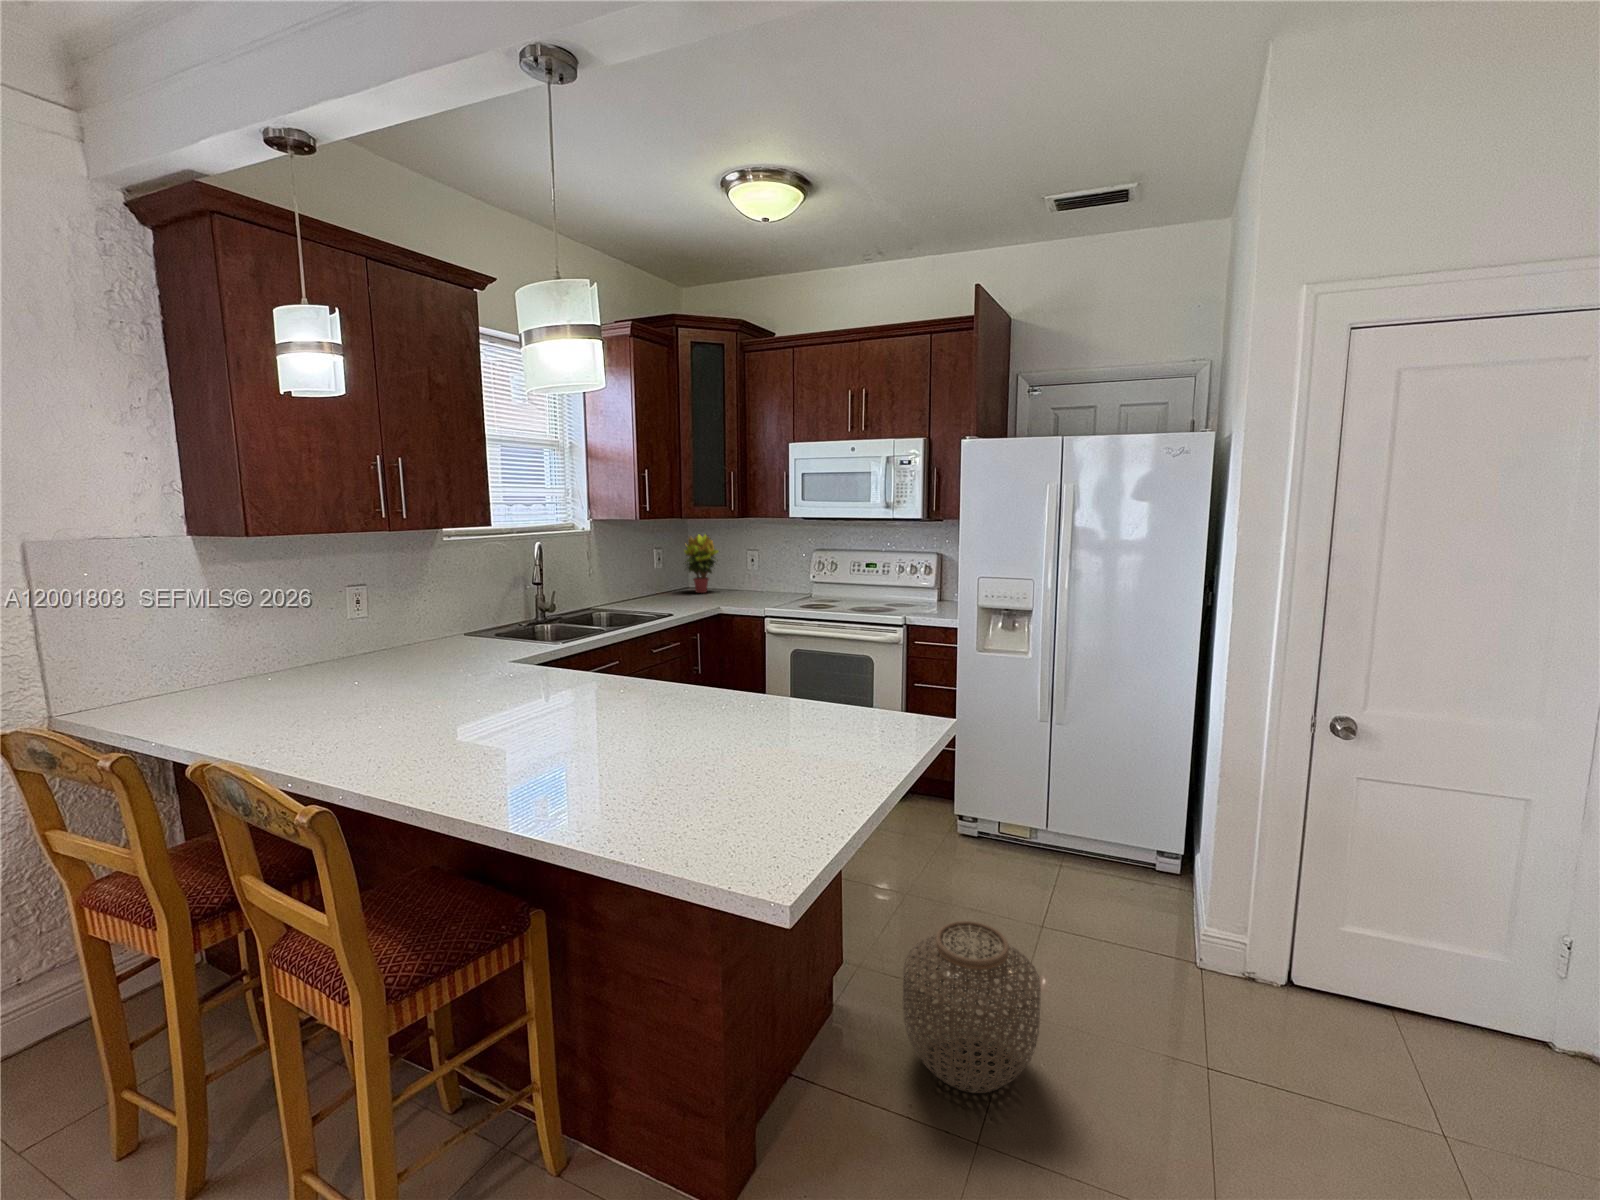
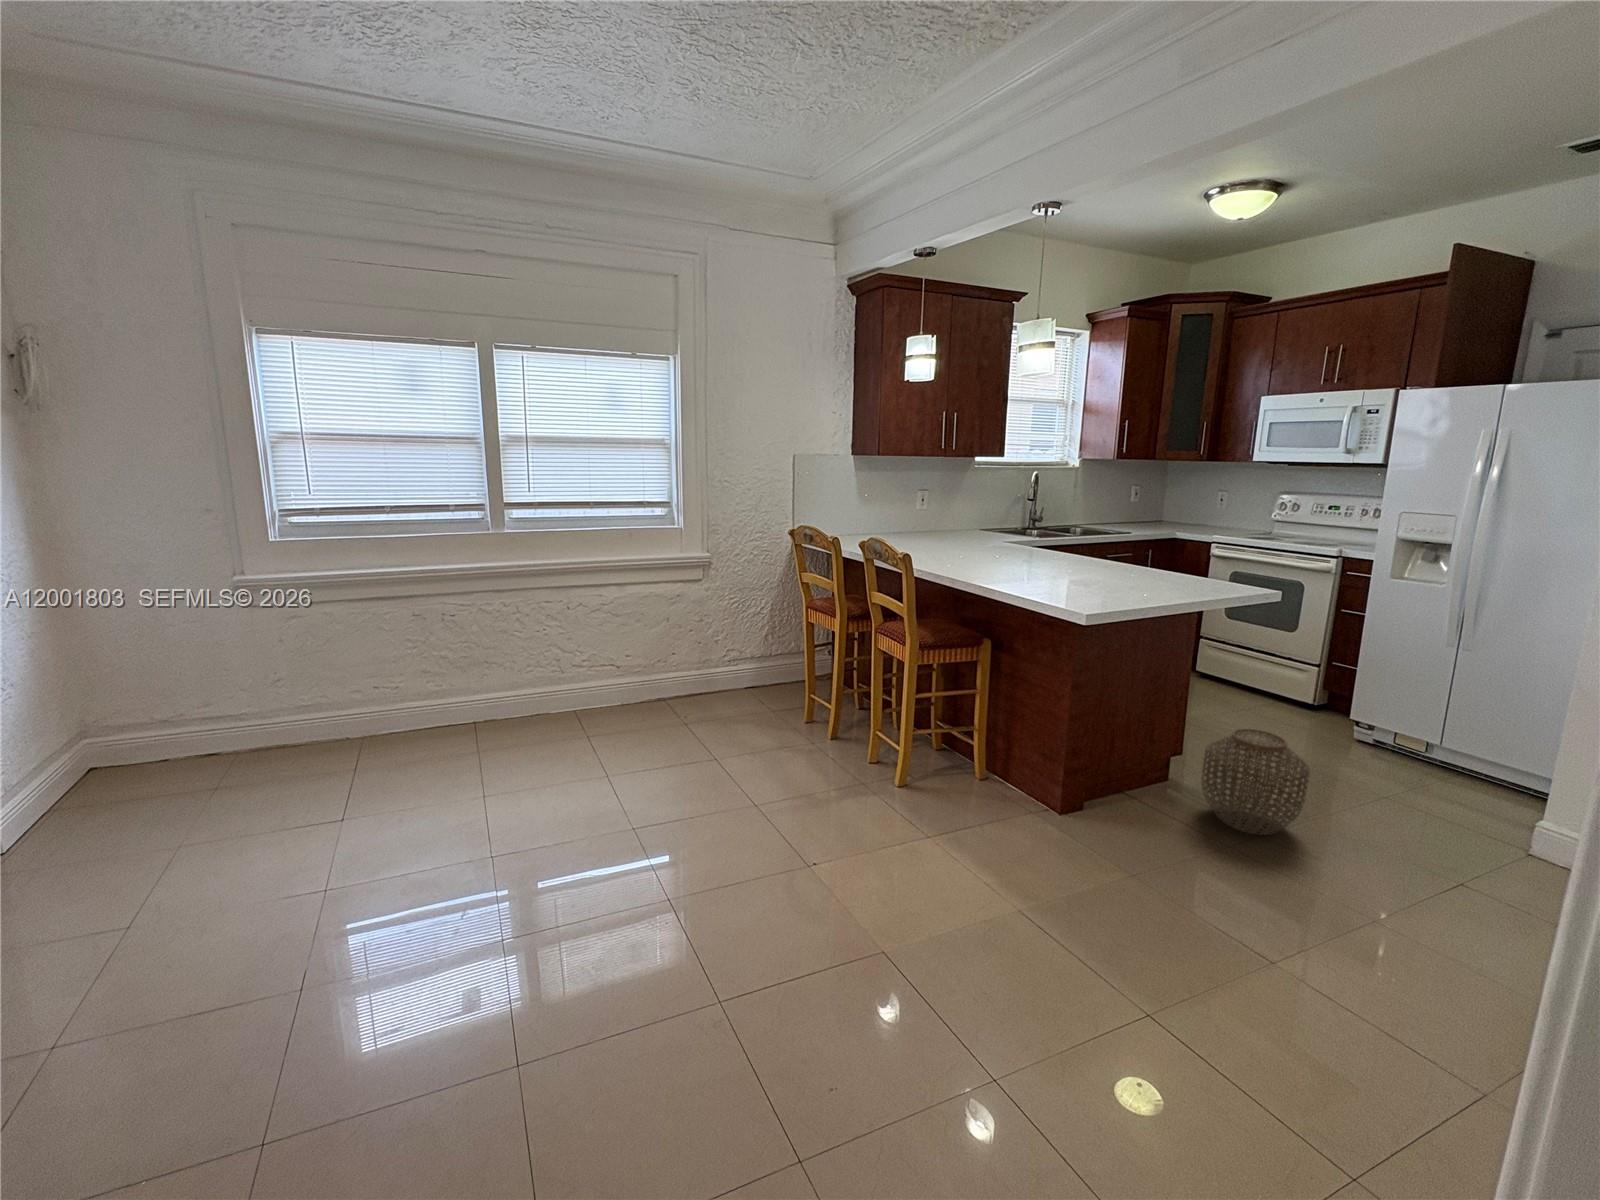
potted plant: present [683,534,719,593] -> none [1155,473,1190,523]

